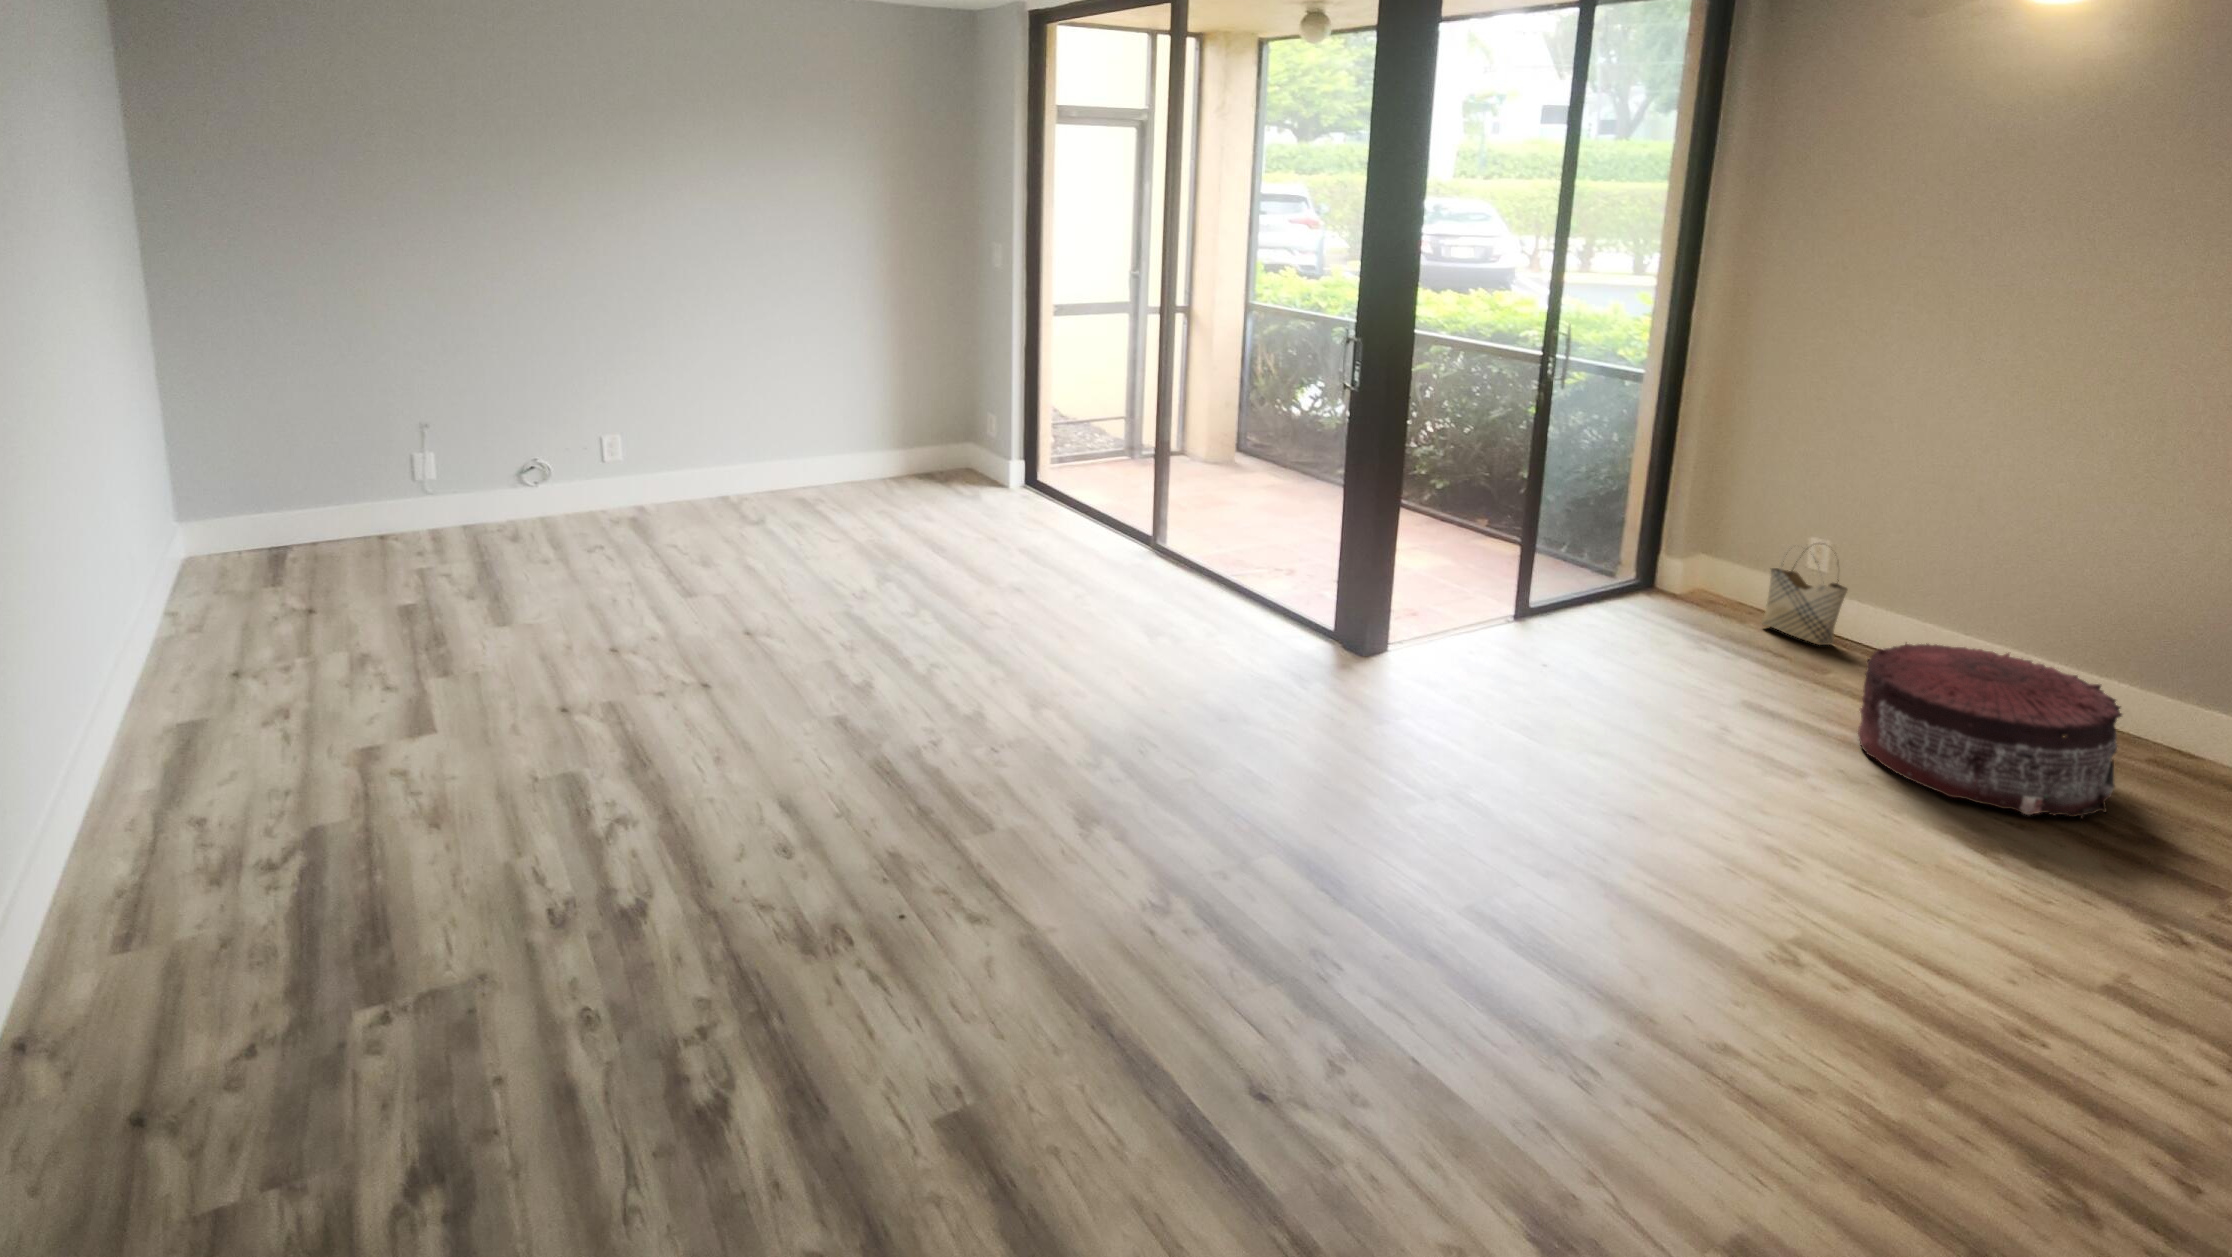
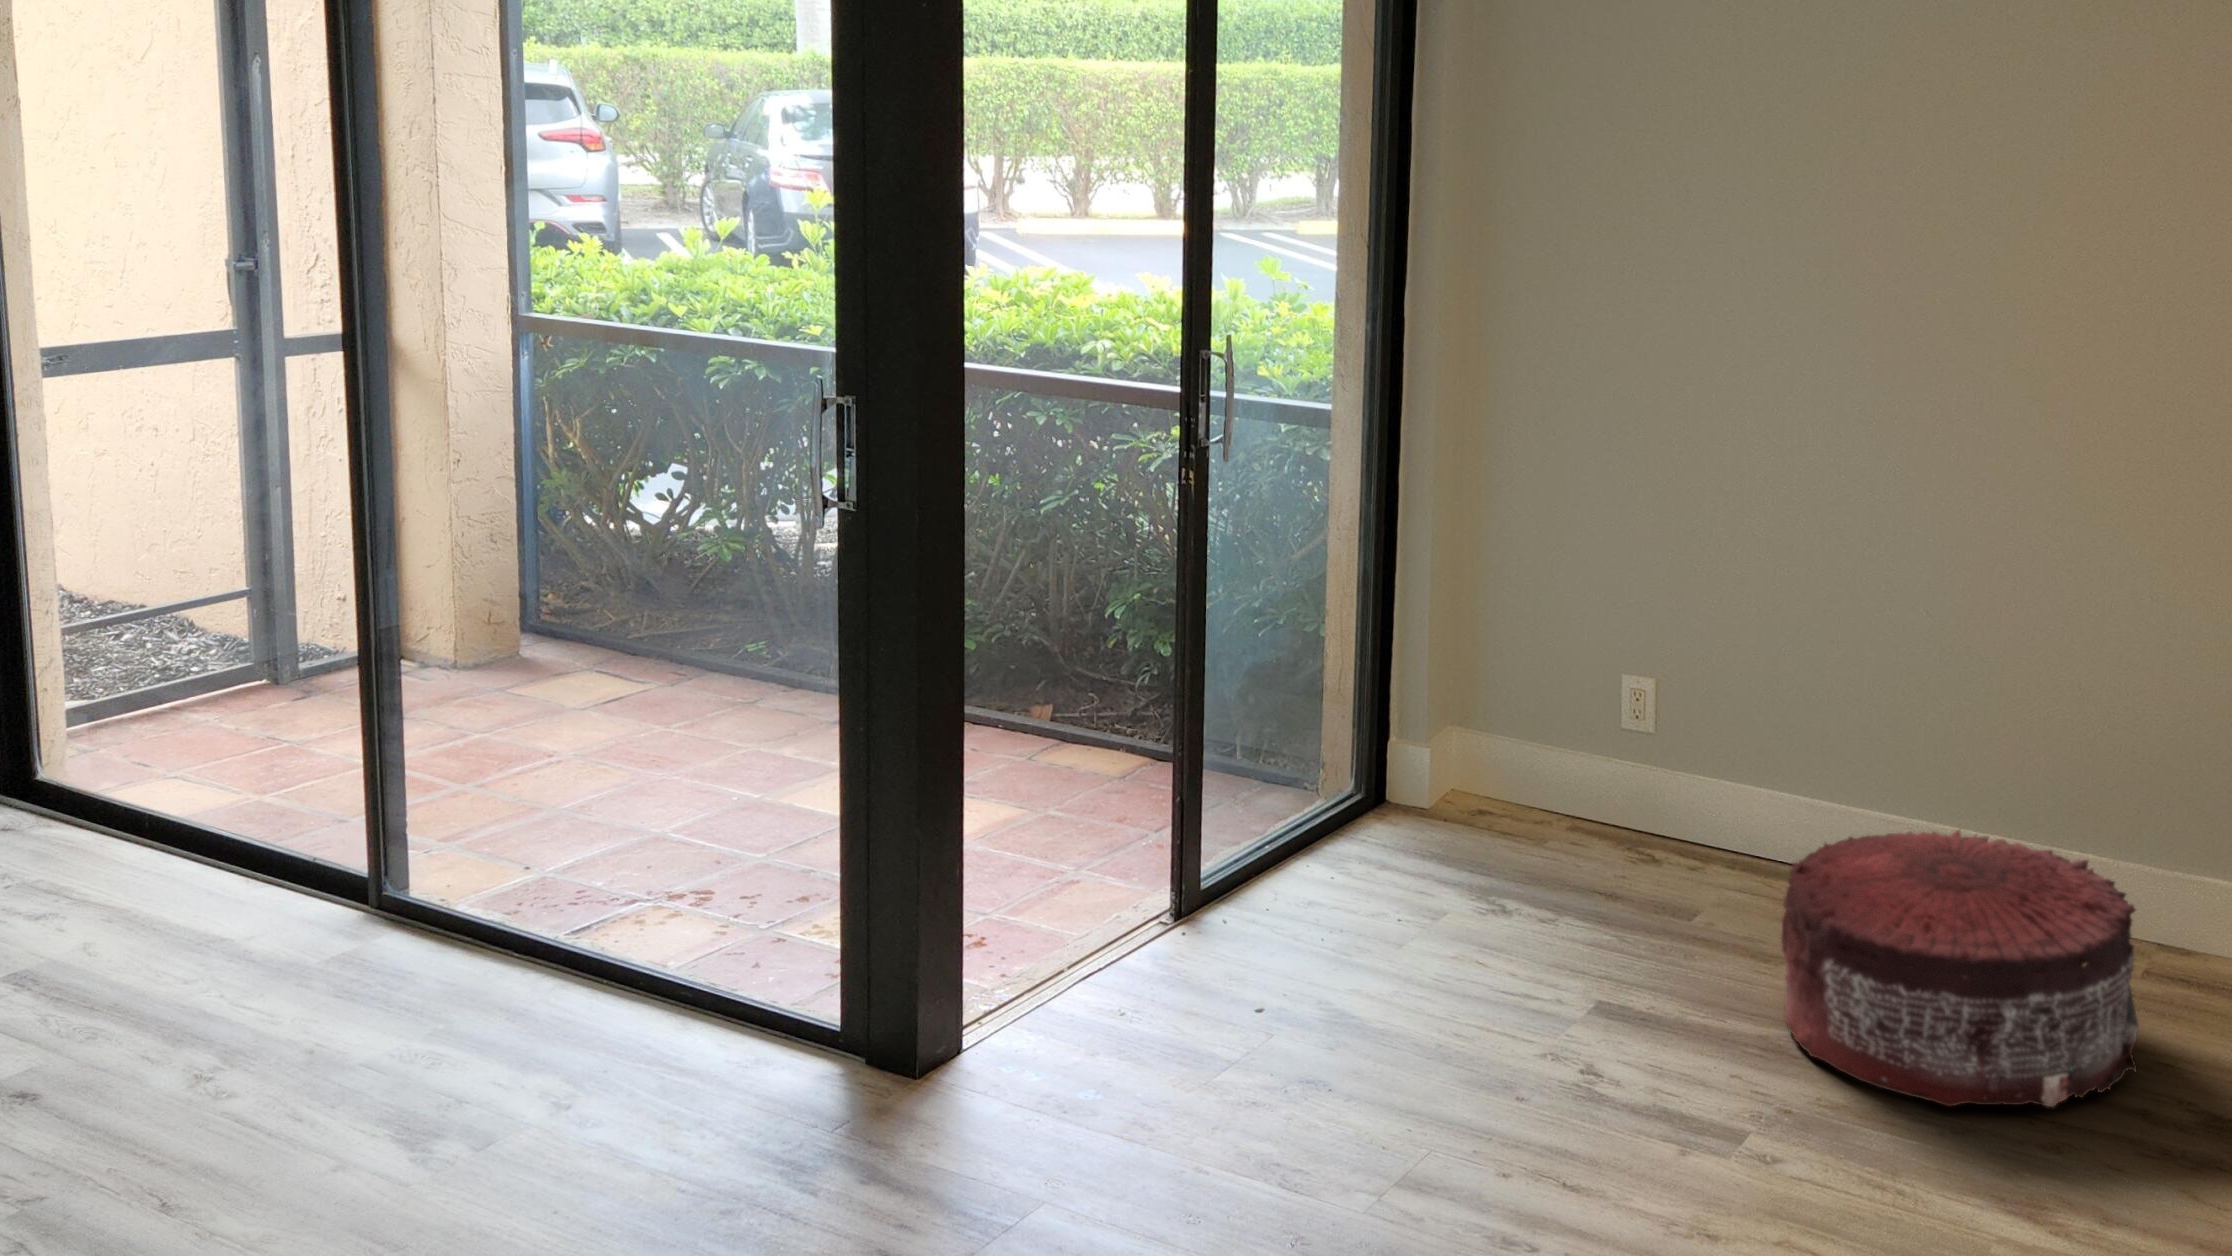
woven basket: present [1761,551,1848,645] -> none [1570,679,1695,857]

